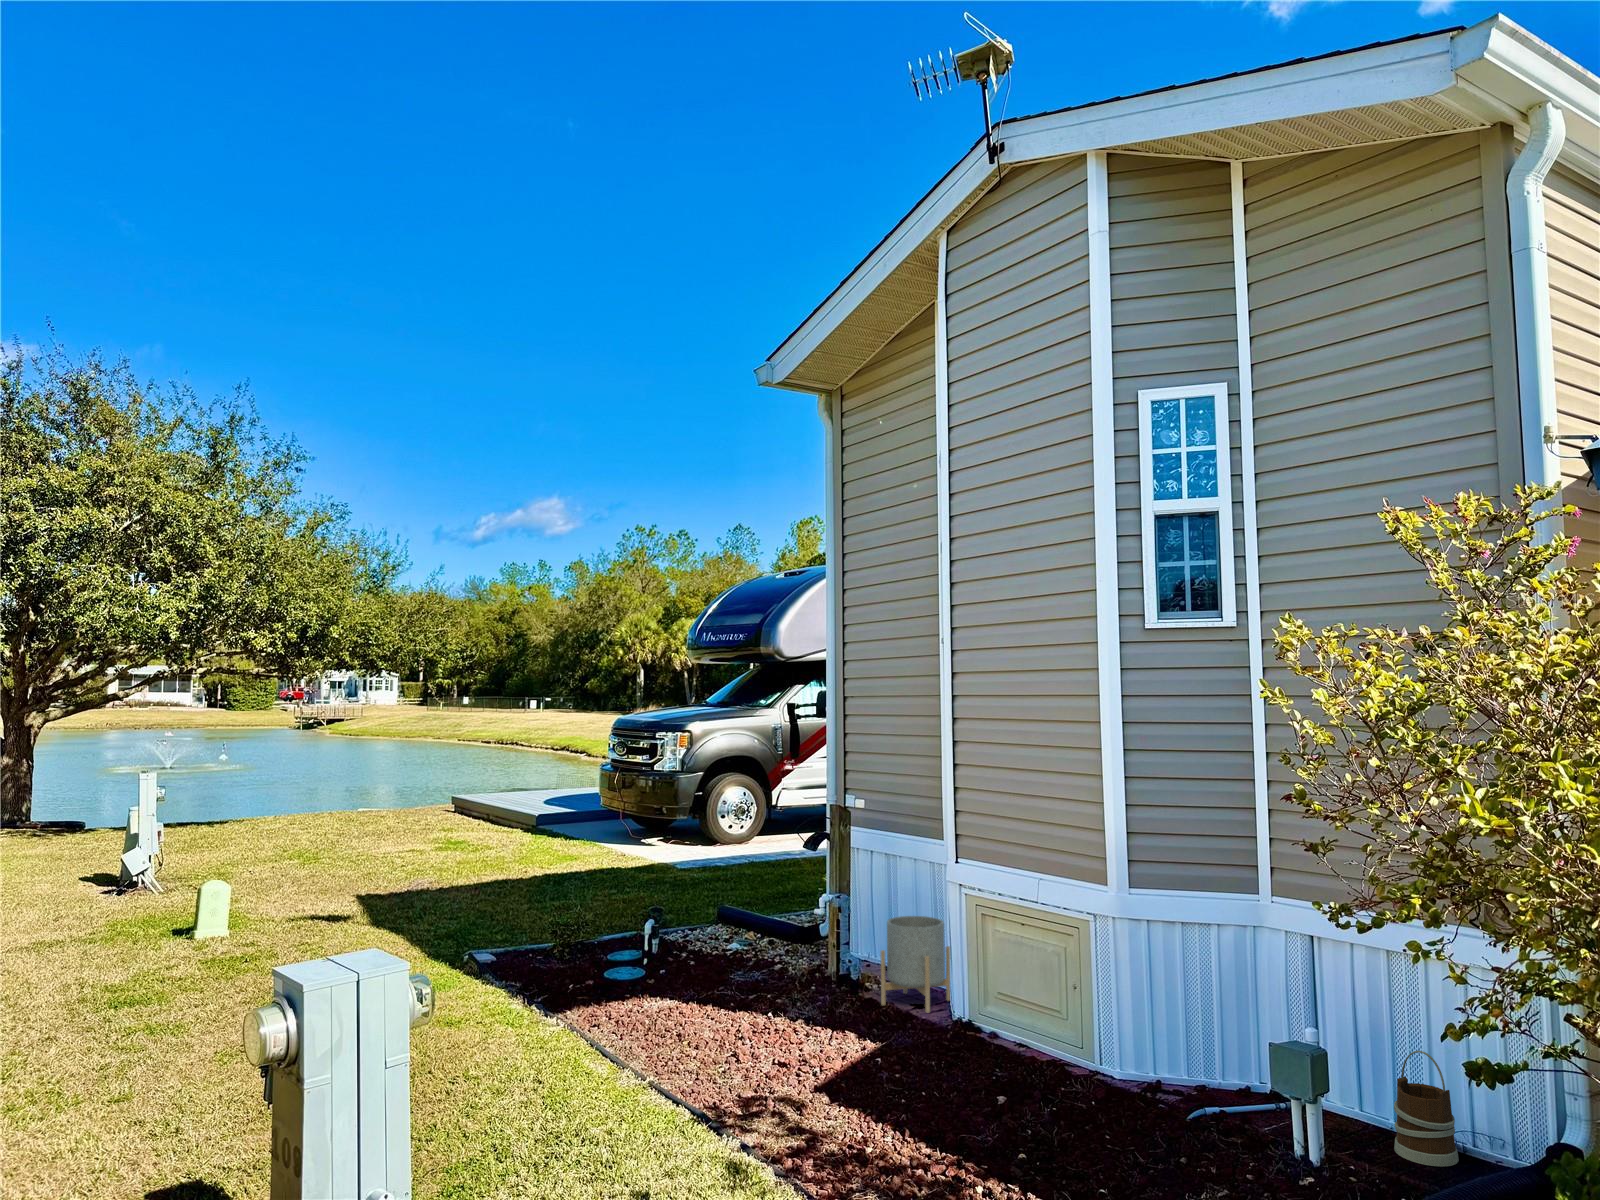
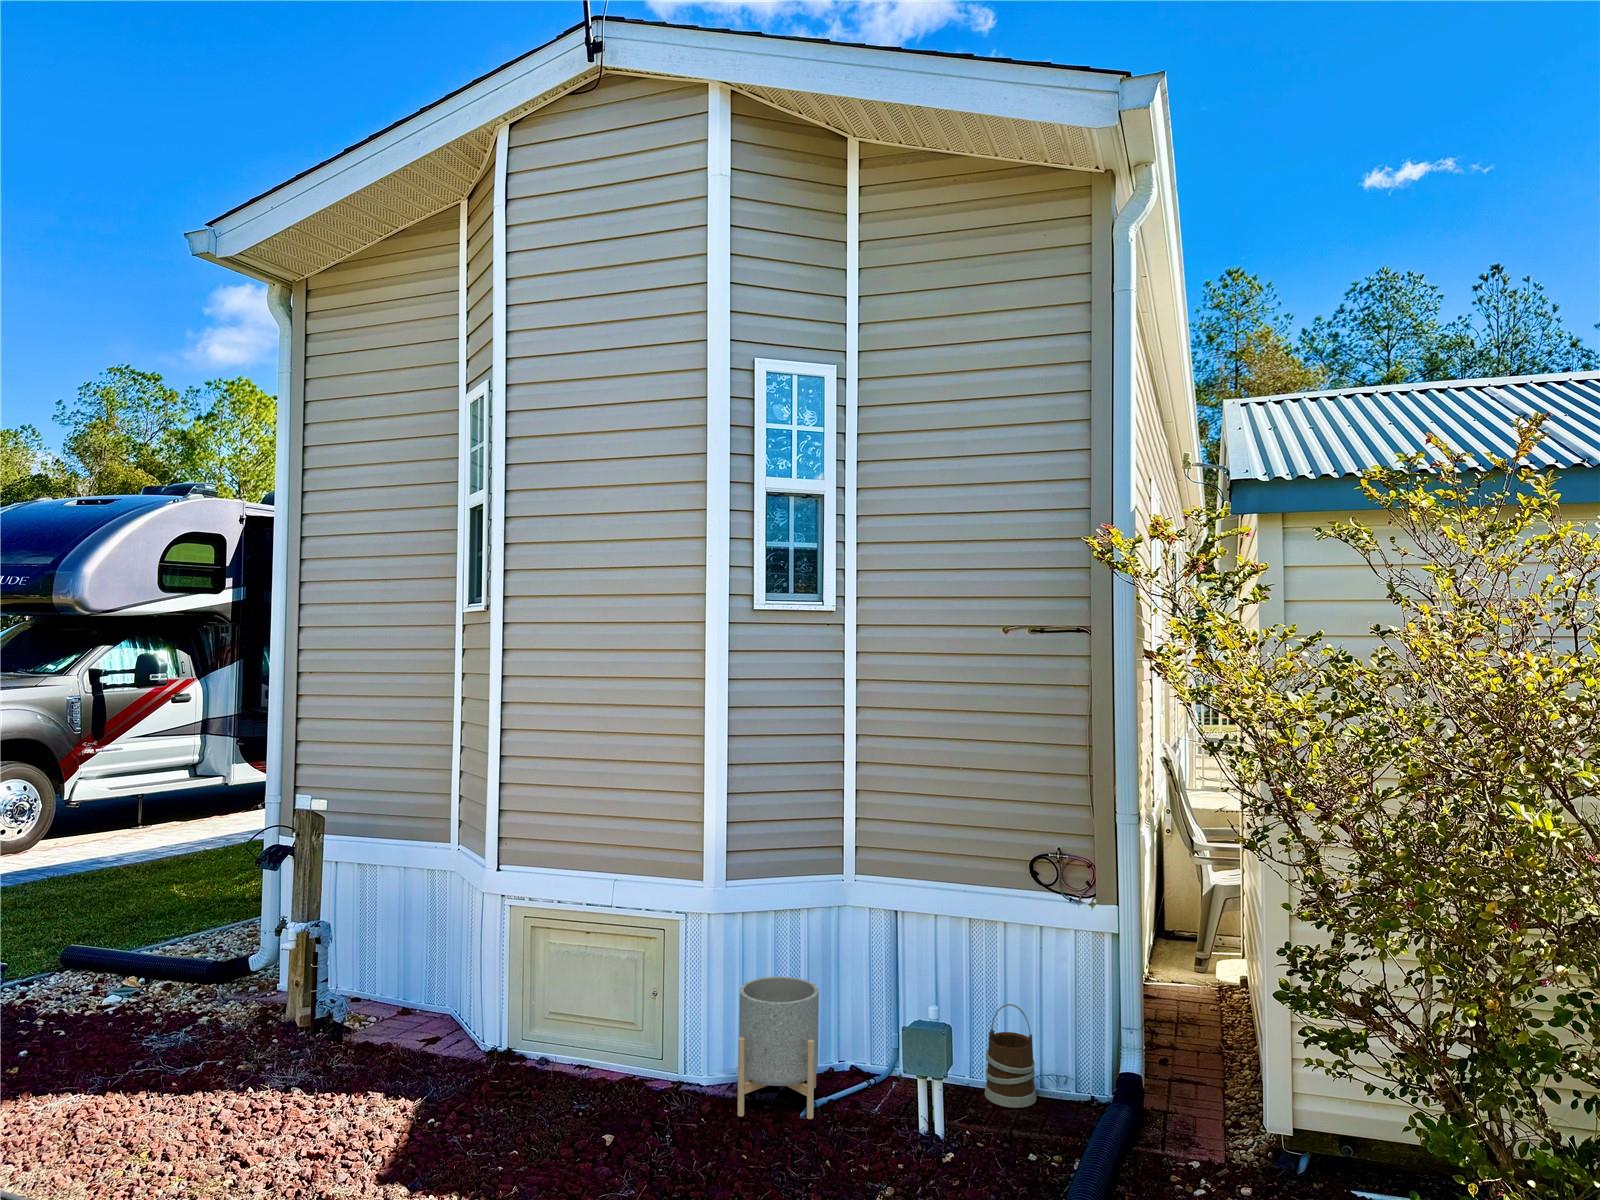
planter: present [881,916,950,1013] -> present [737,977,819,1119]

